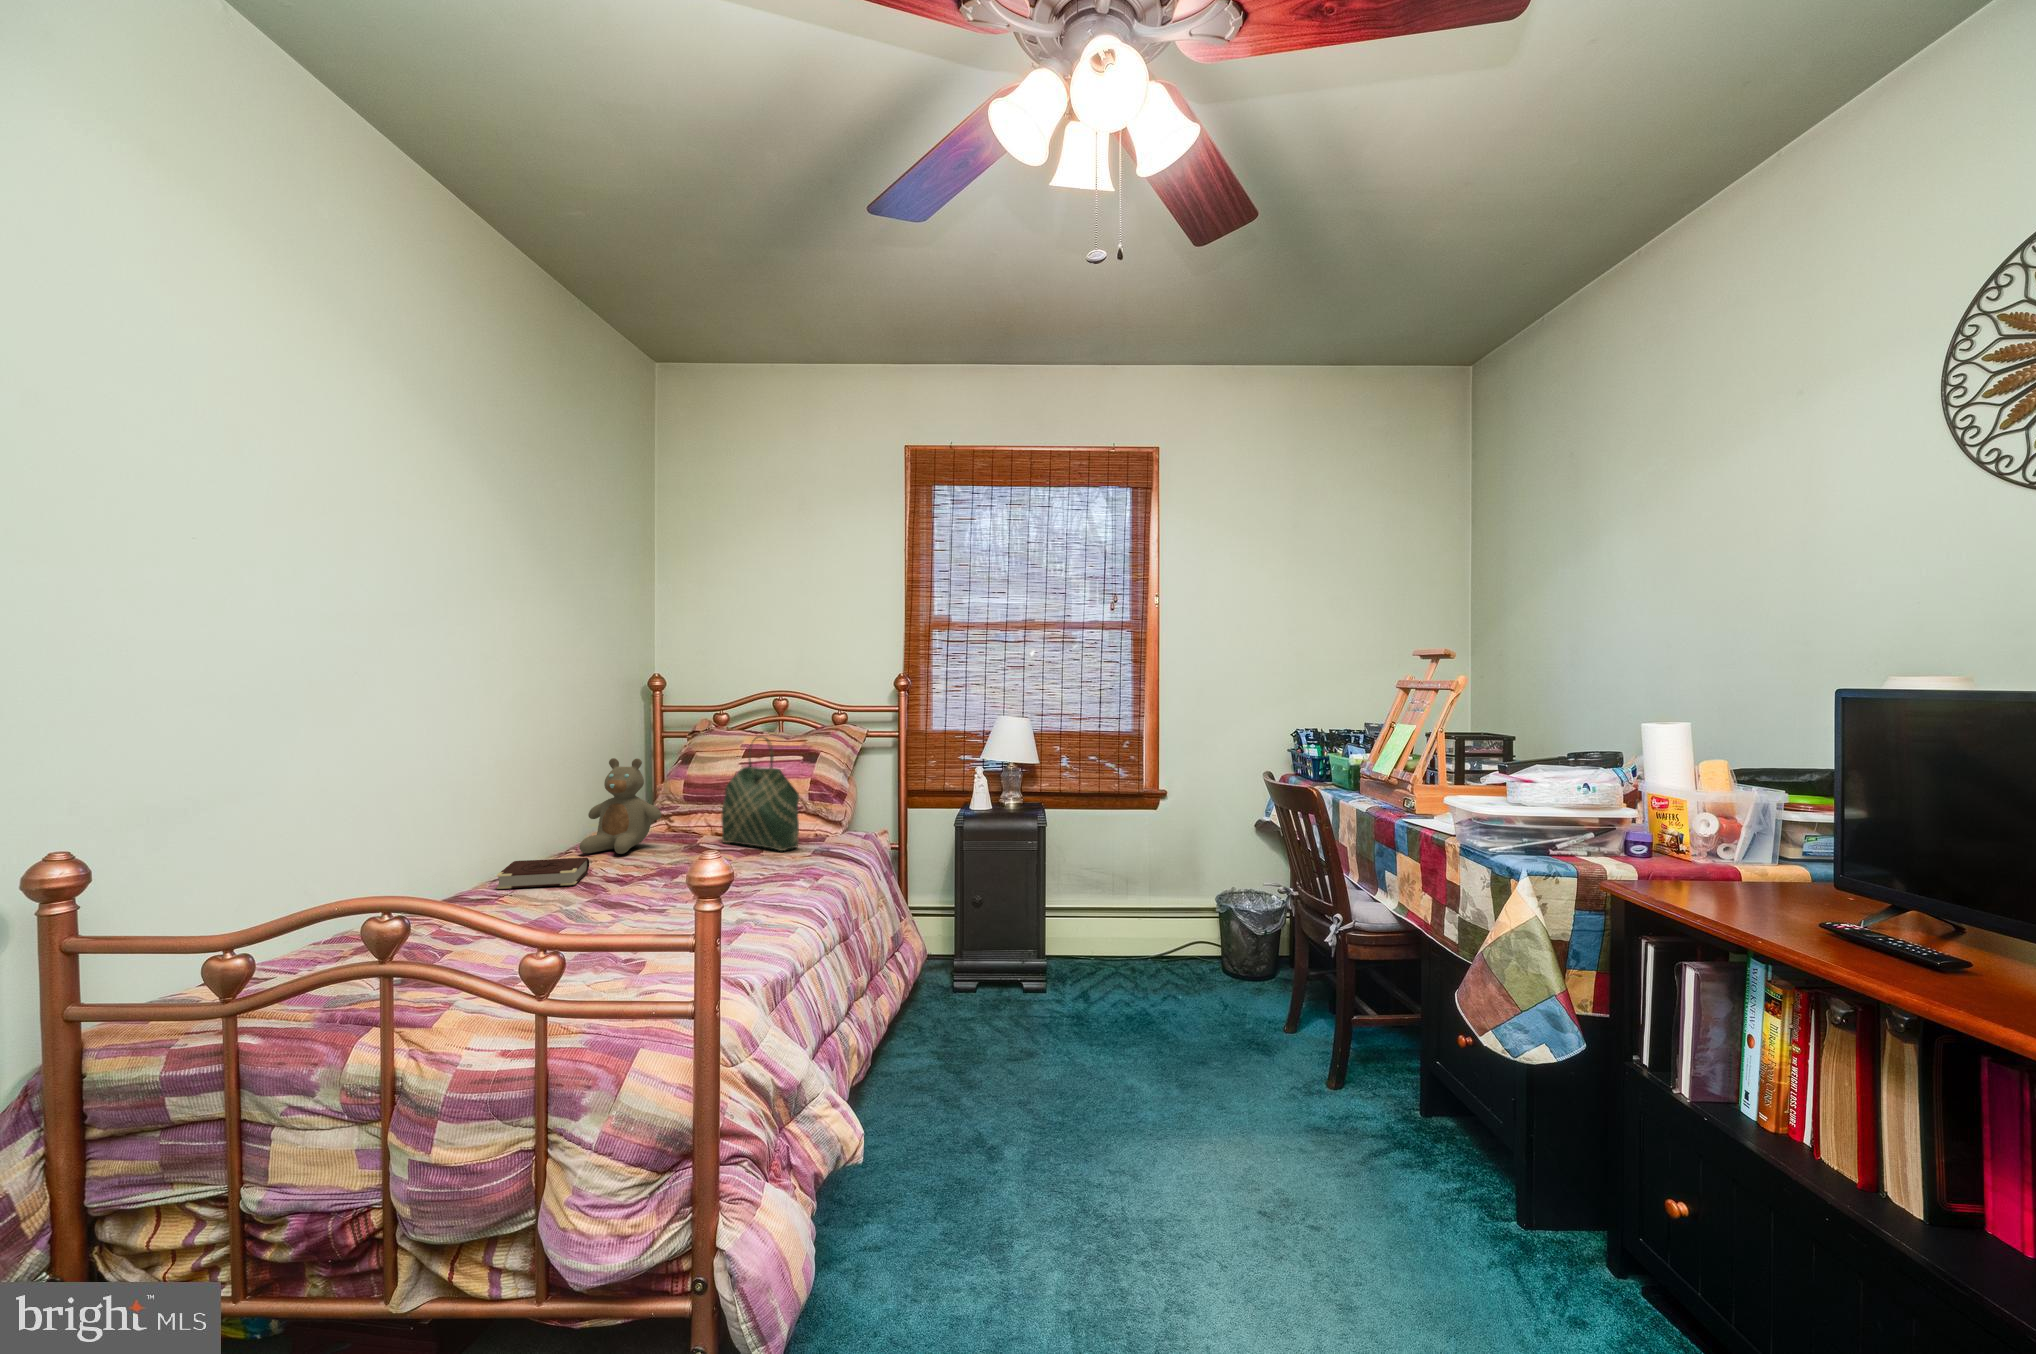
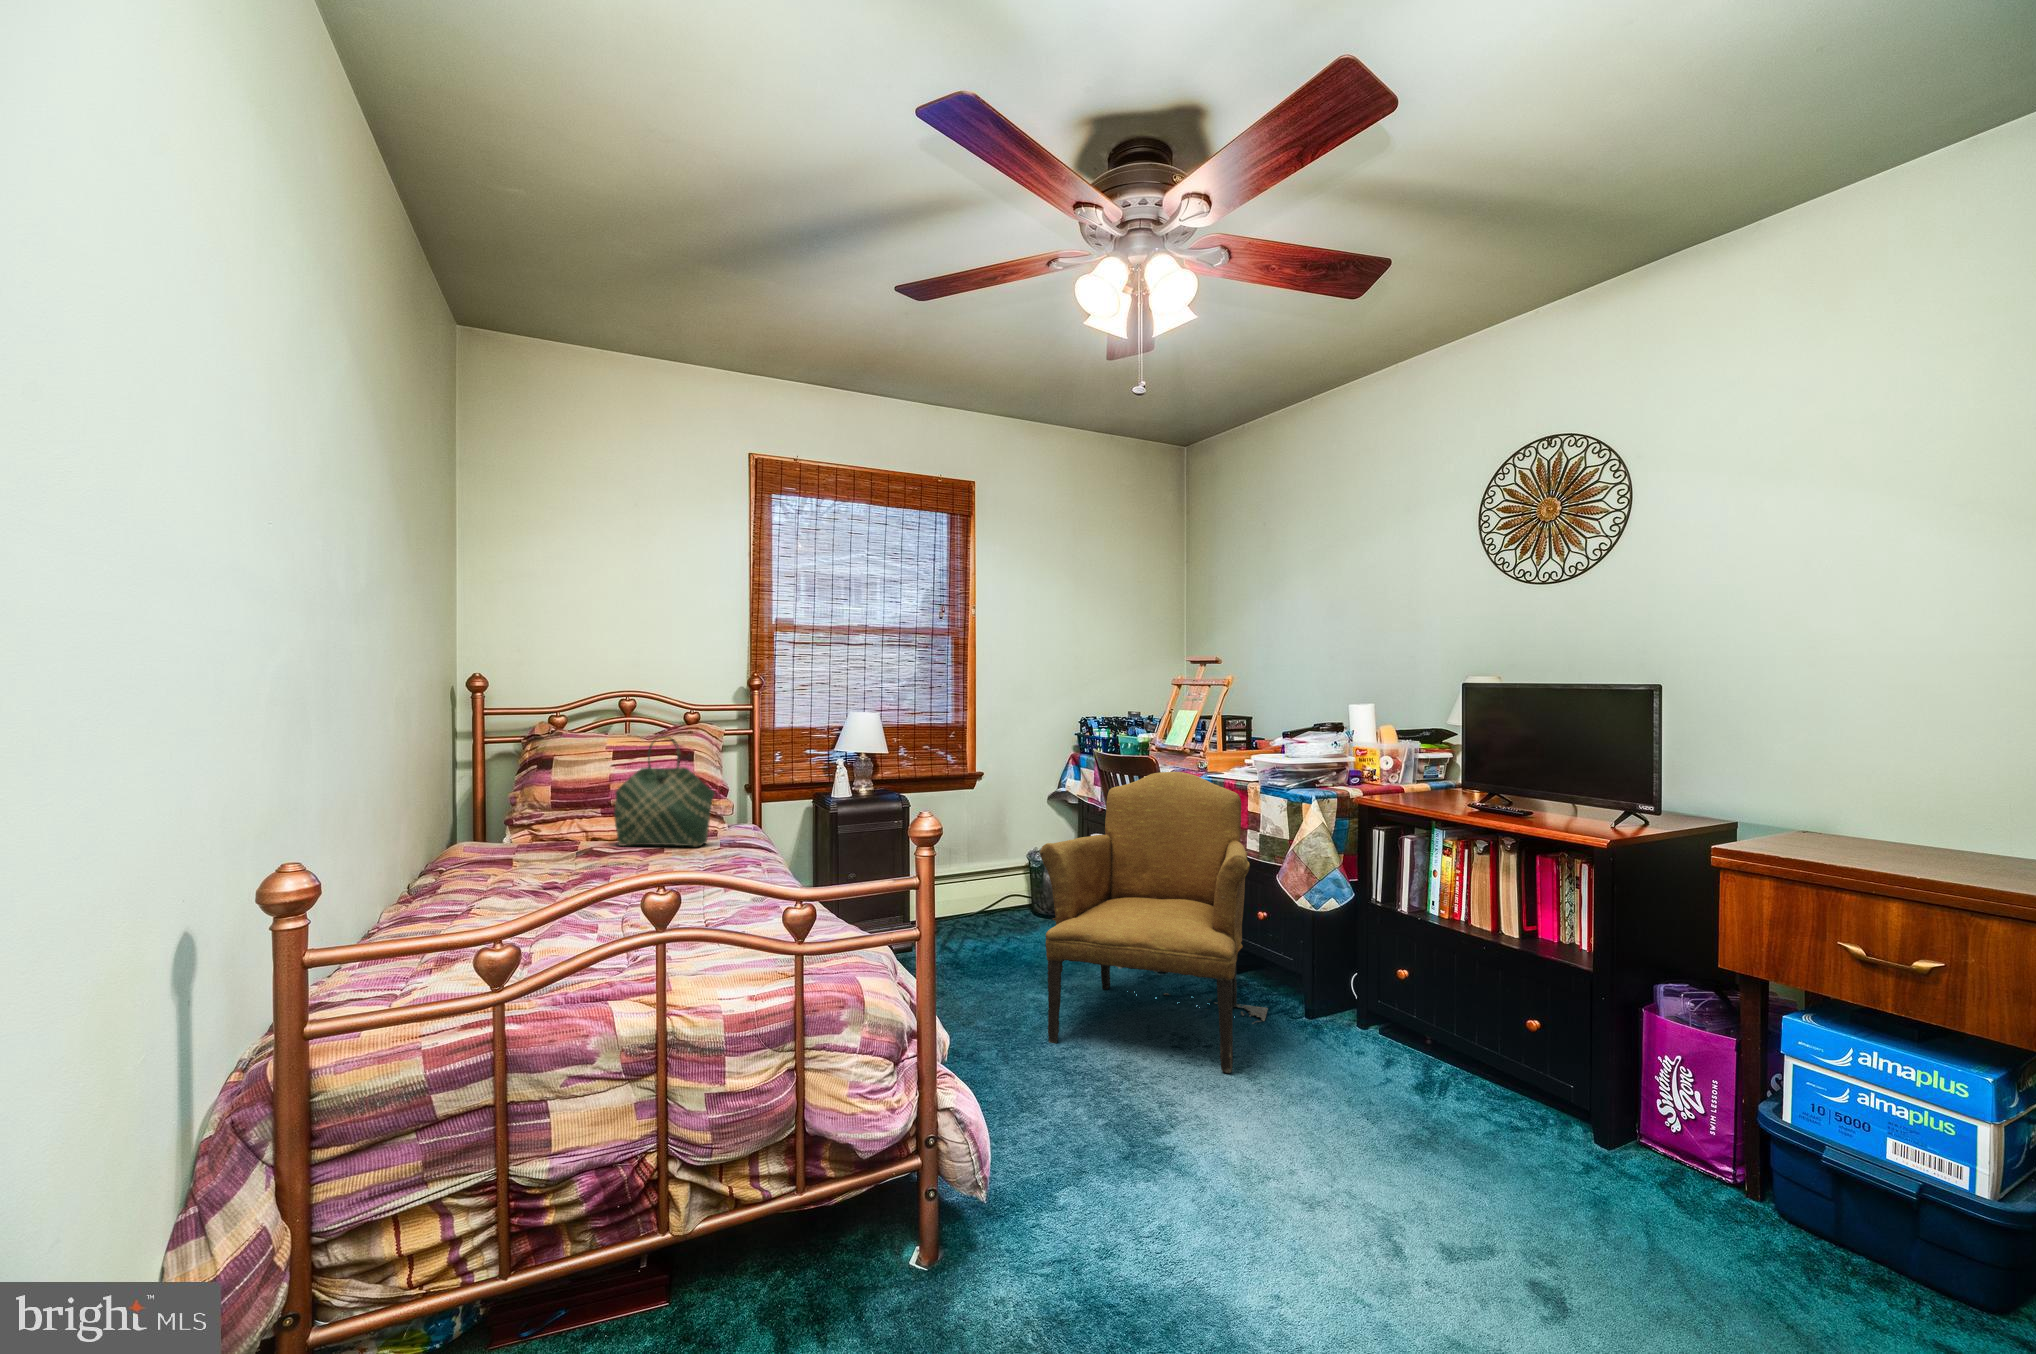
teddy bear: present [579,758,661,854] -> none [469,765,560,868]
armchair: none [1101,810,1464,1285] -> present [1040,772,1268,1073]
book: present [496,857,589,889] -> none [448,867,543,905]

